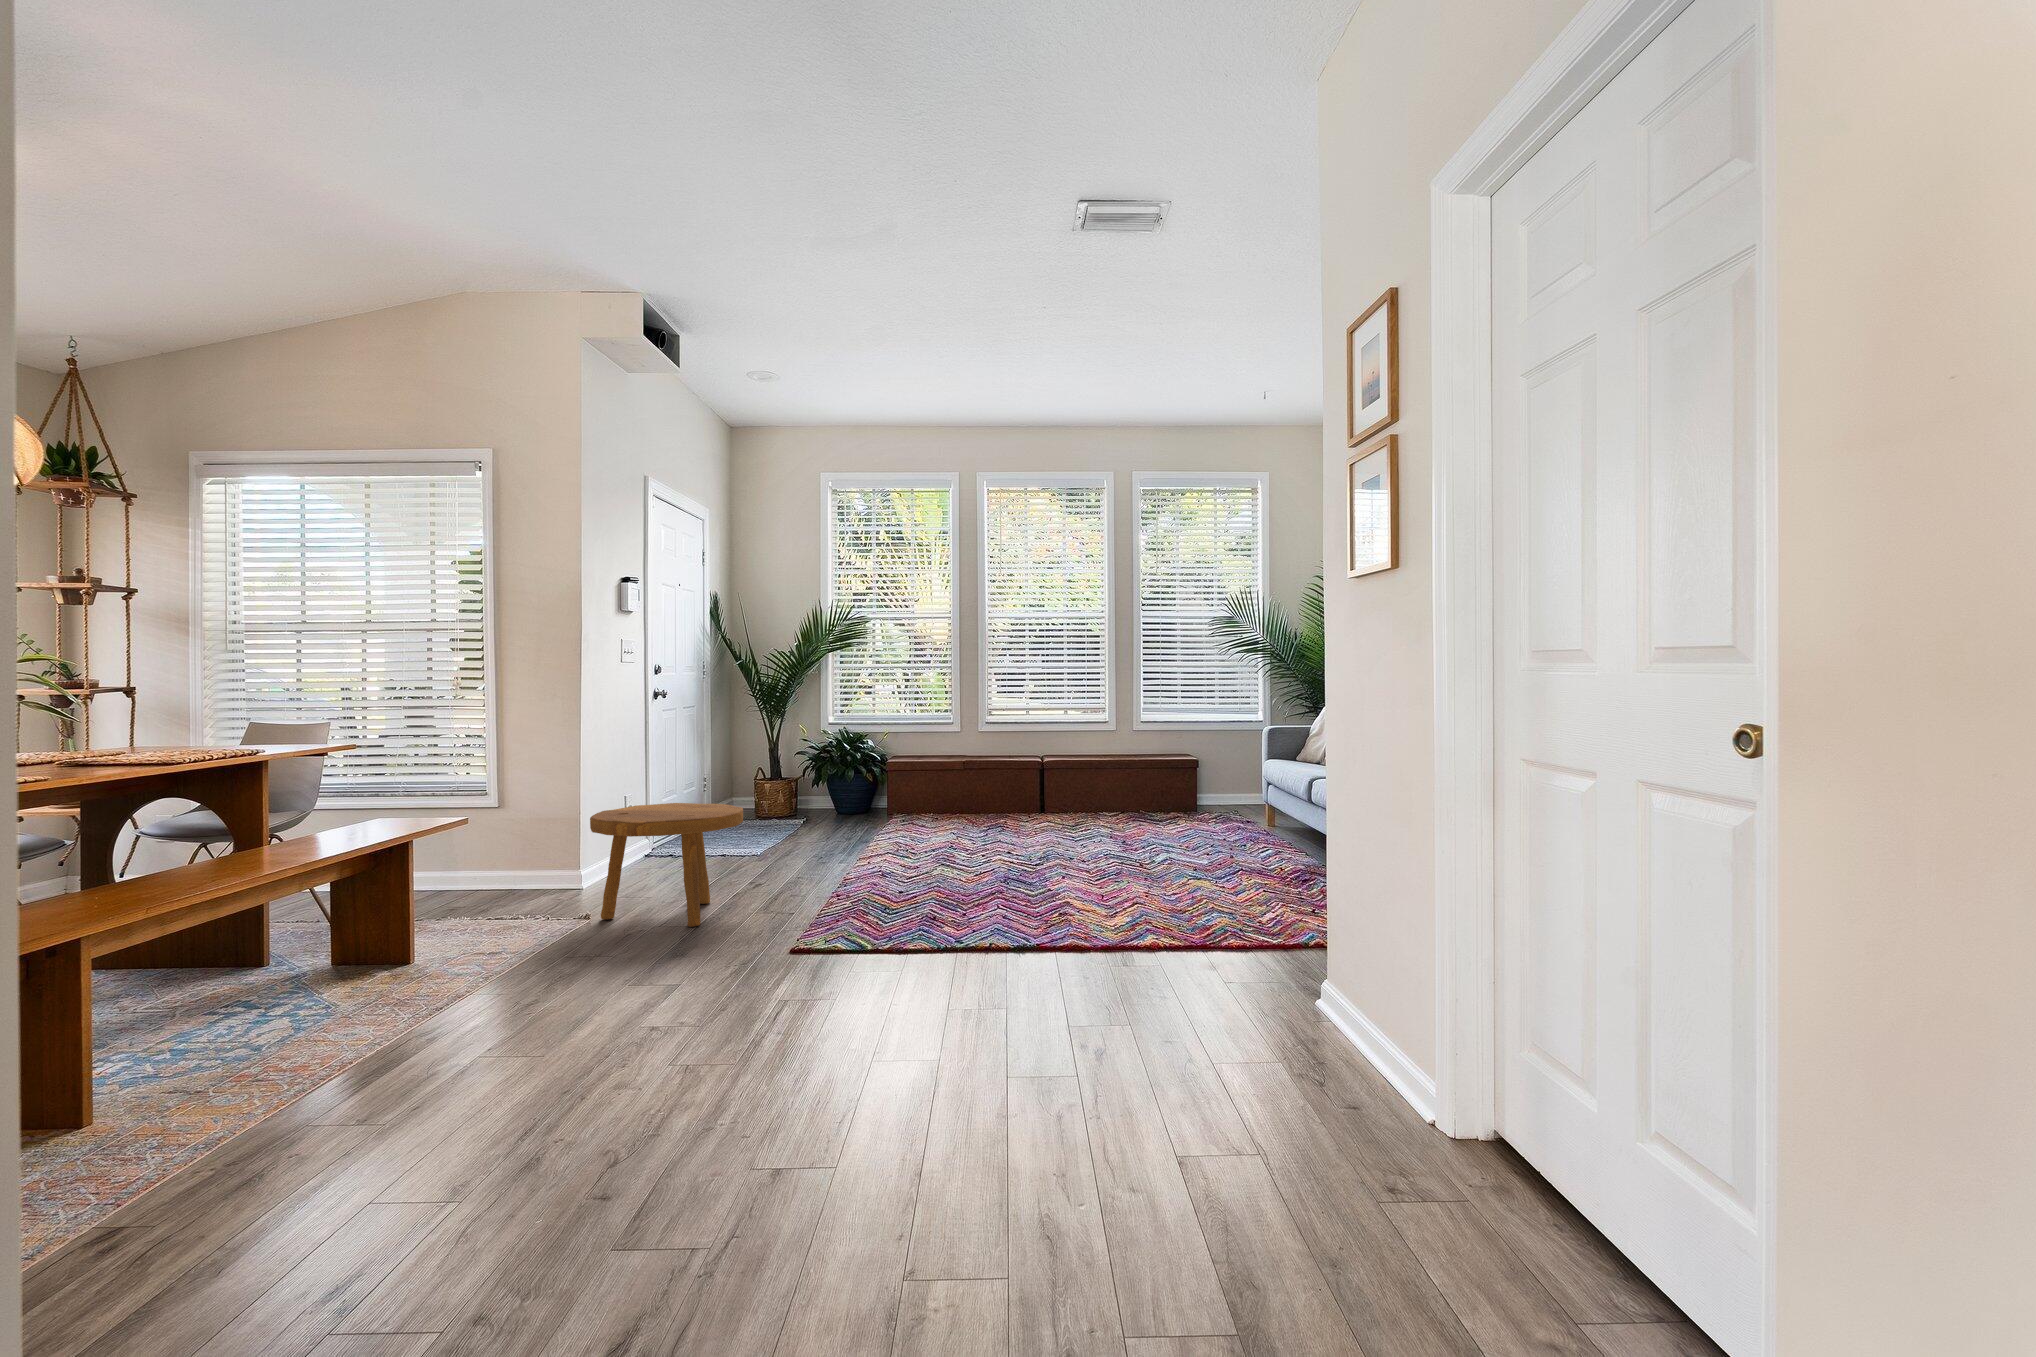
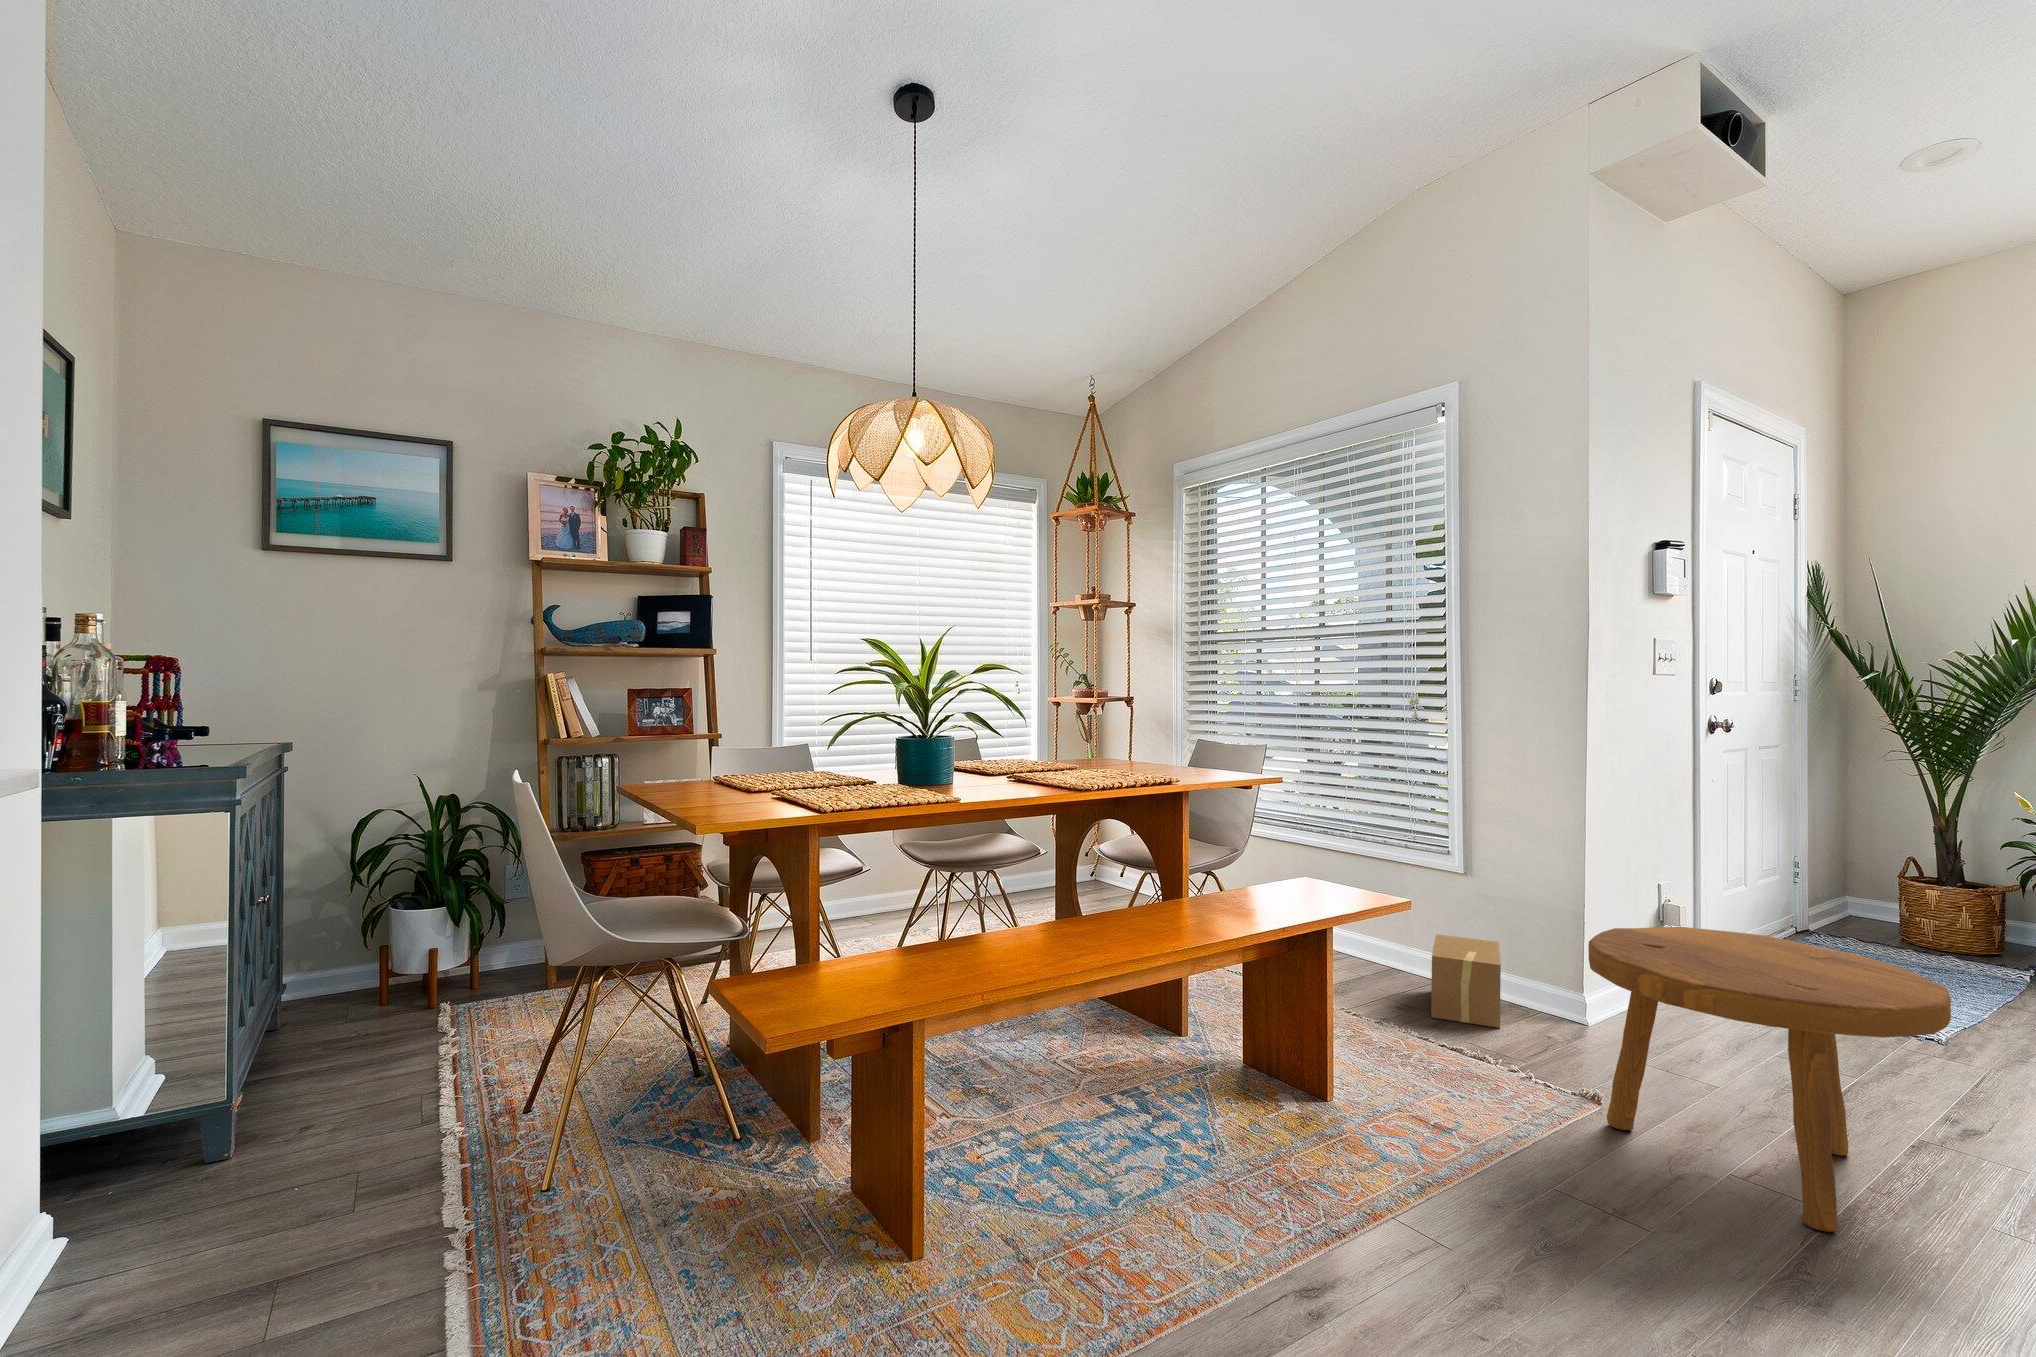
cardboard box: none [484,848,534,903] -> present [1431,934,1501,1028]

